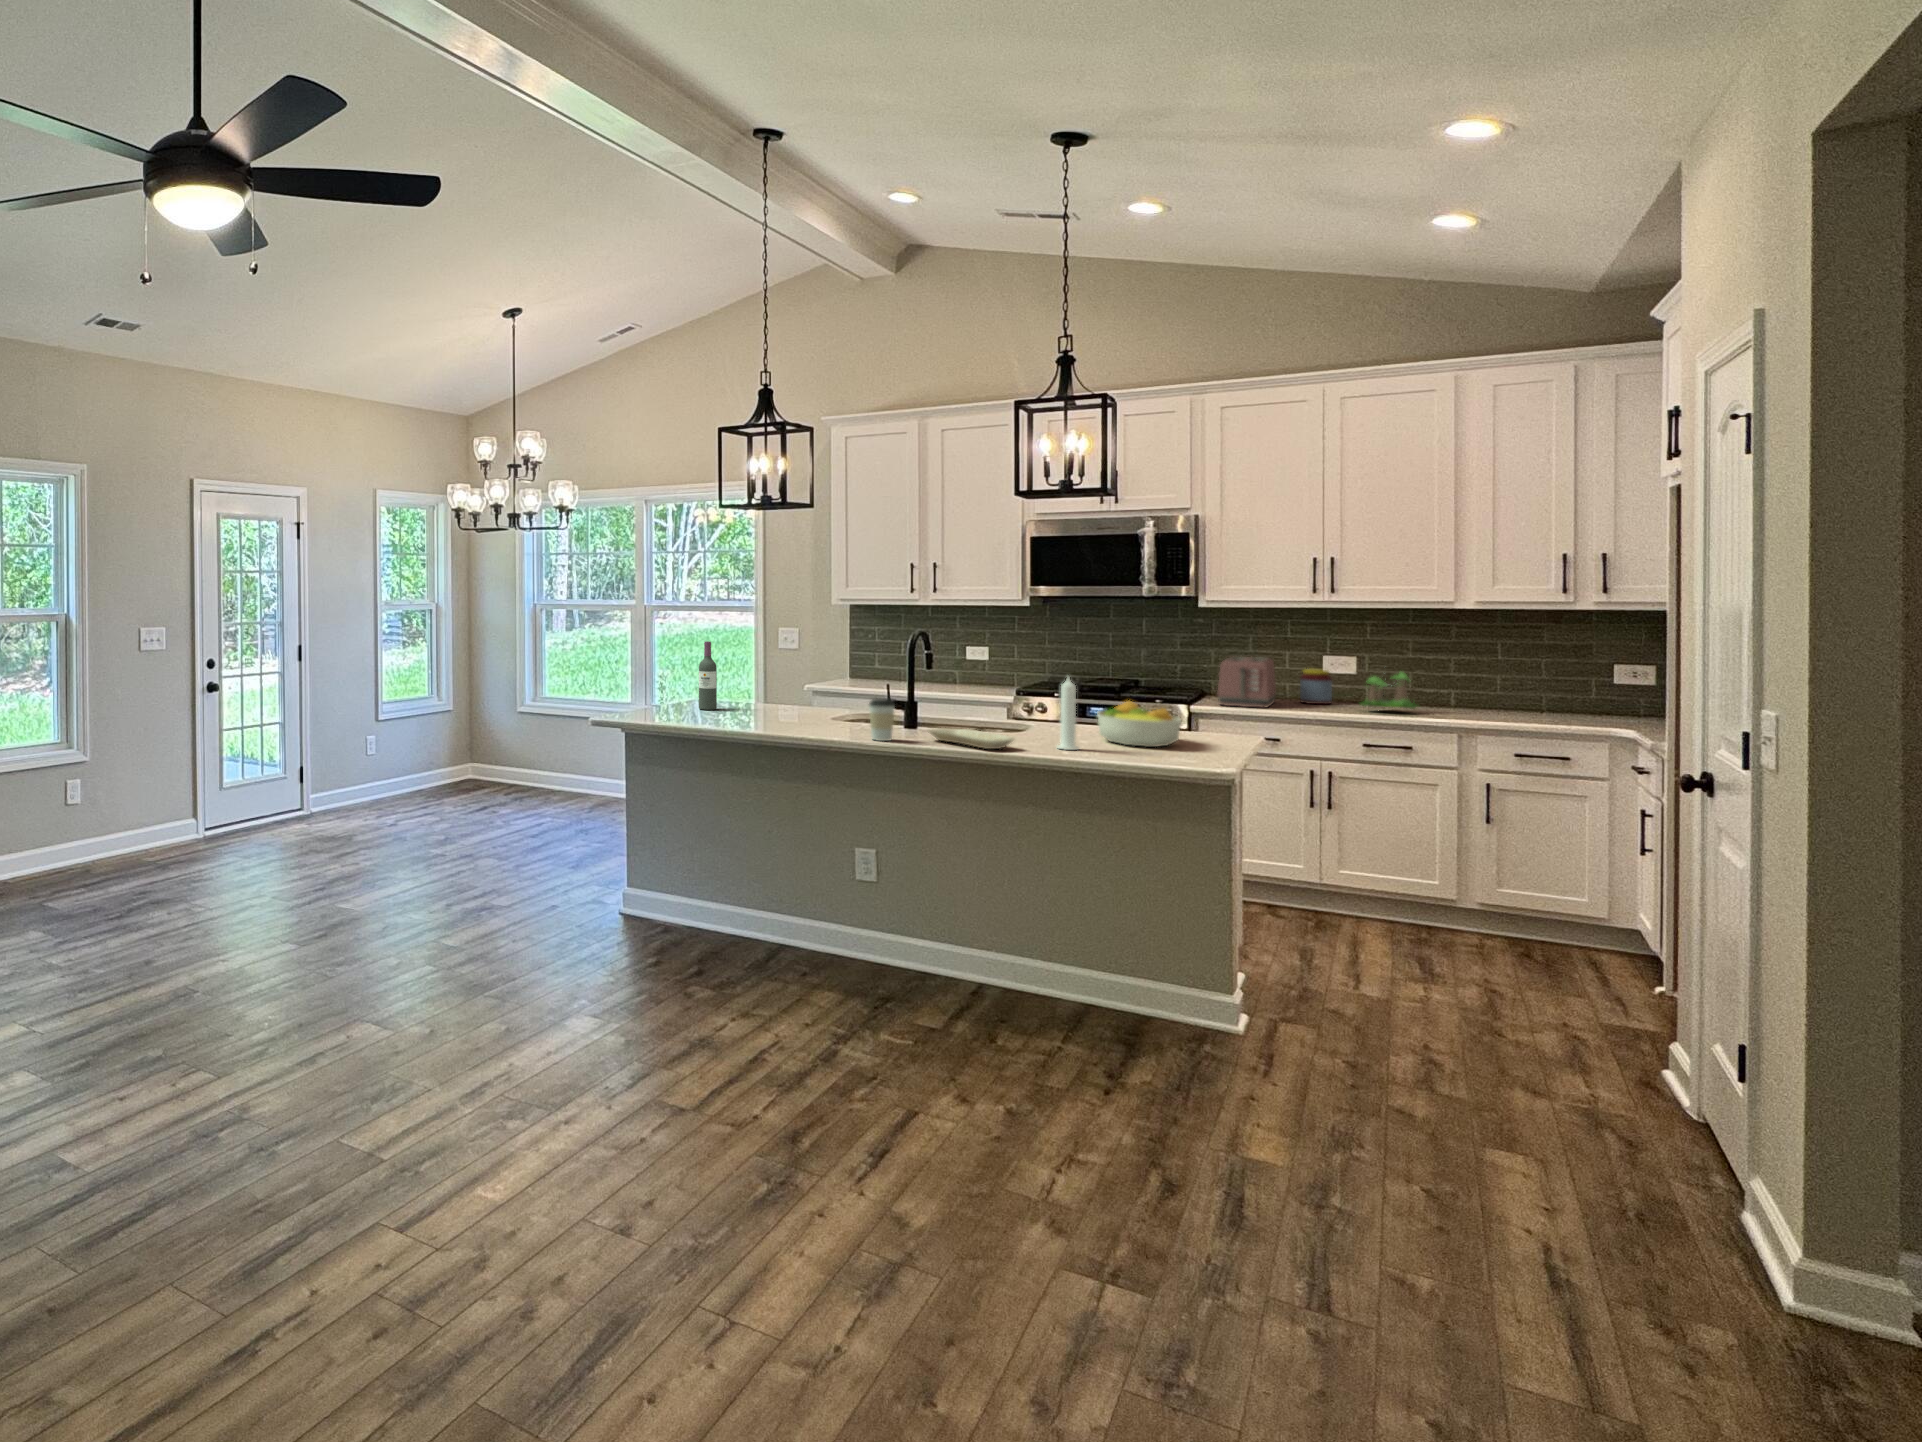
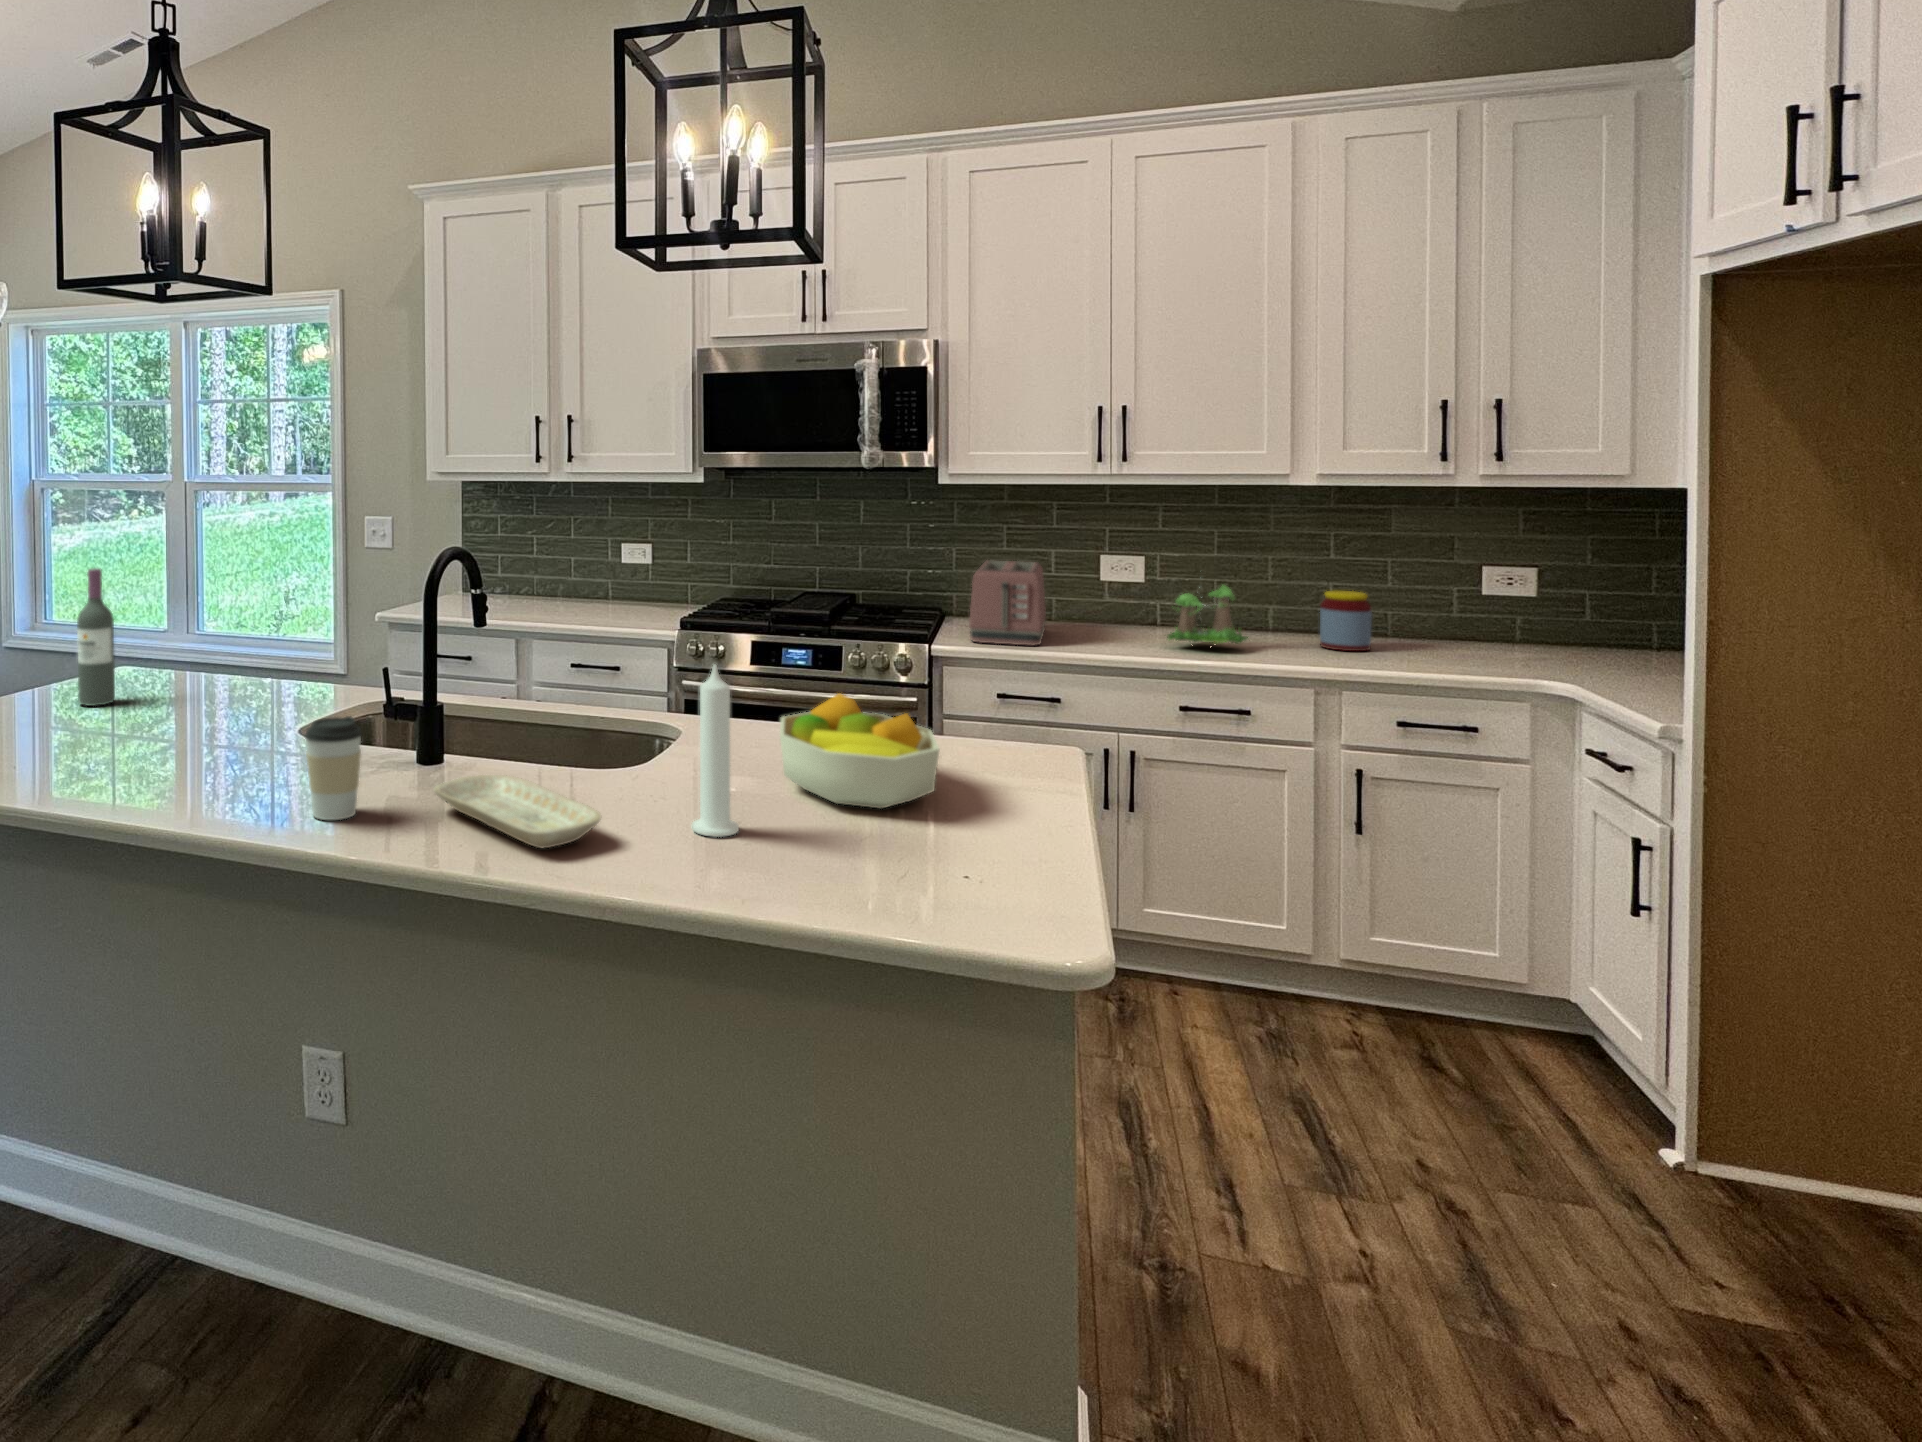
jar: present [1300,669,1332,704] -> present [1320,591,1372,651]

